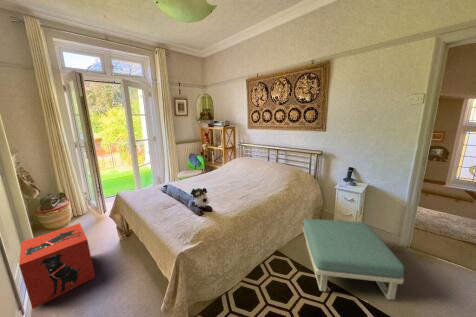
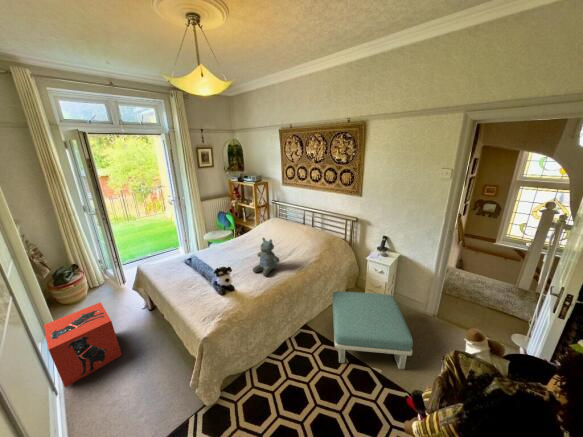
stuffed bear: none [226,164,253,200] -> present [253,238,279,276]

